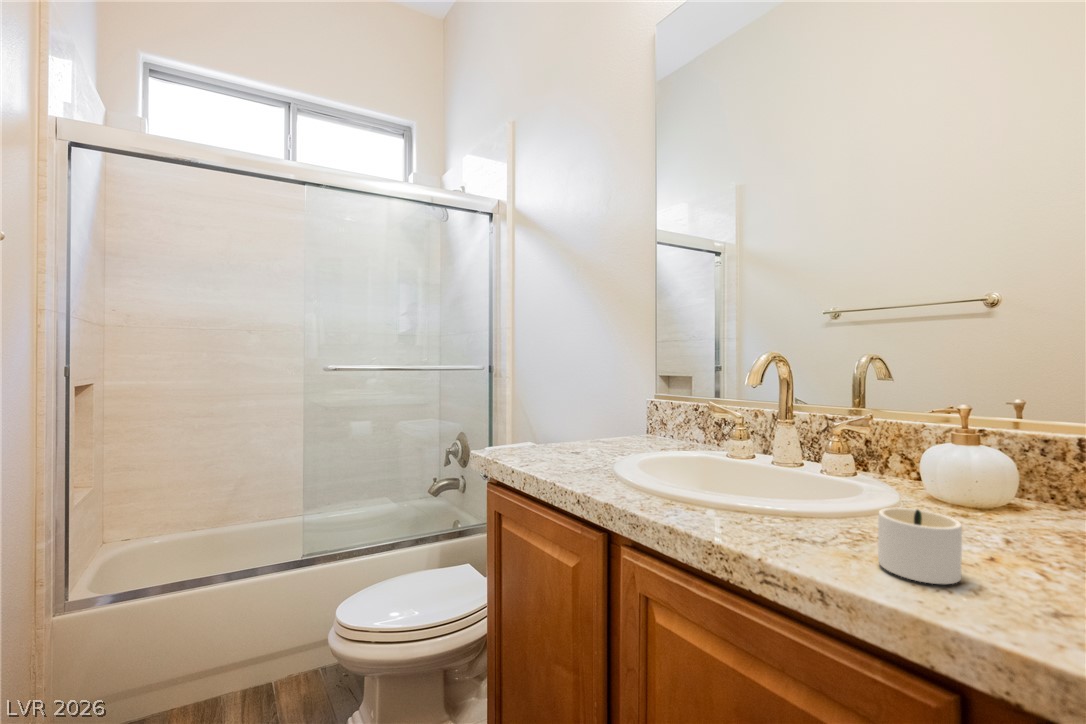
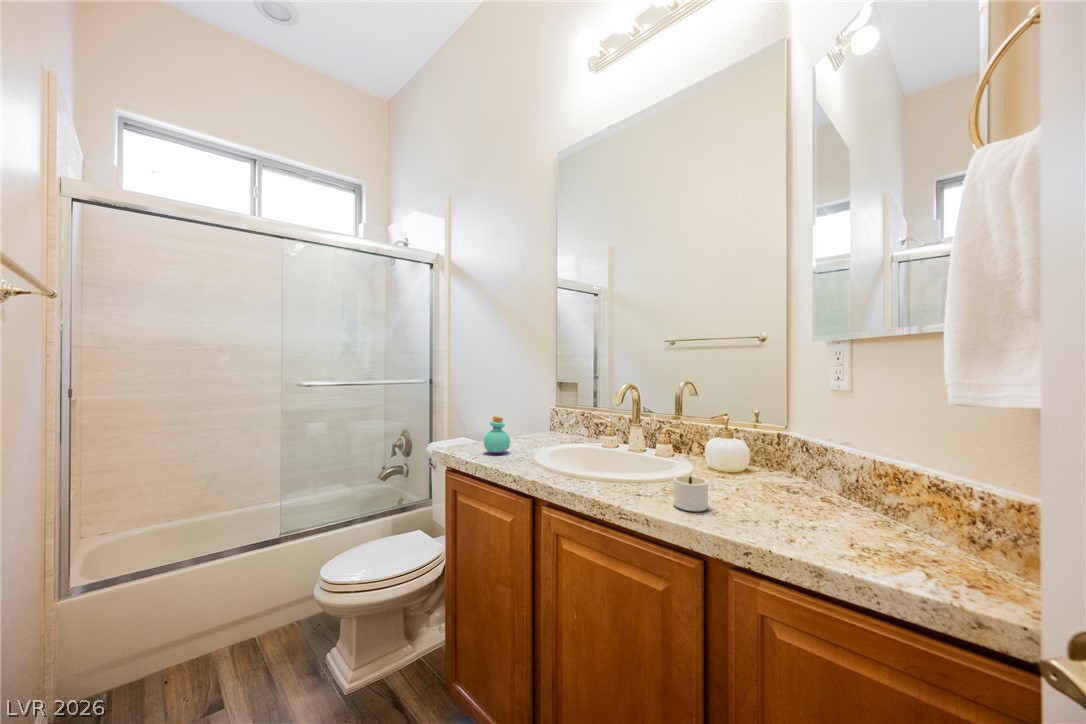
perfume bottle: none [540,405,579,460] -> present [484,416,510,453]

